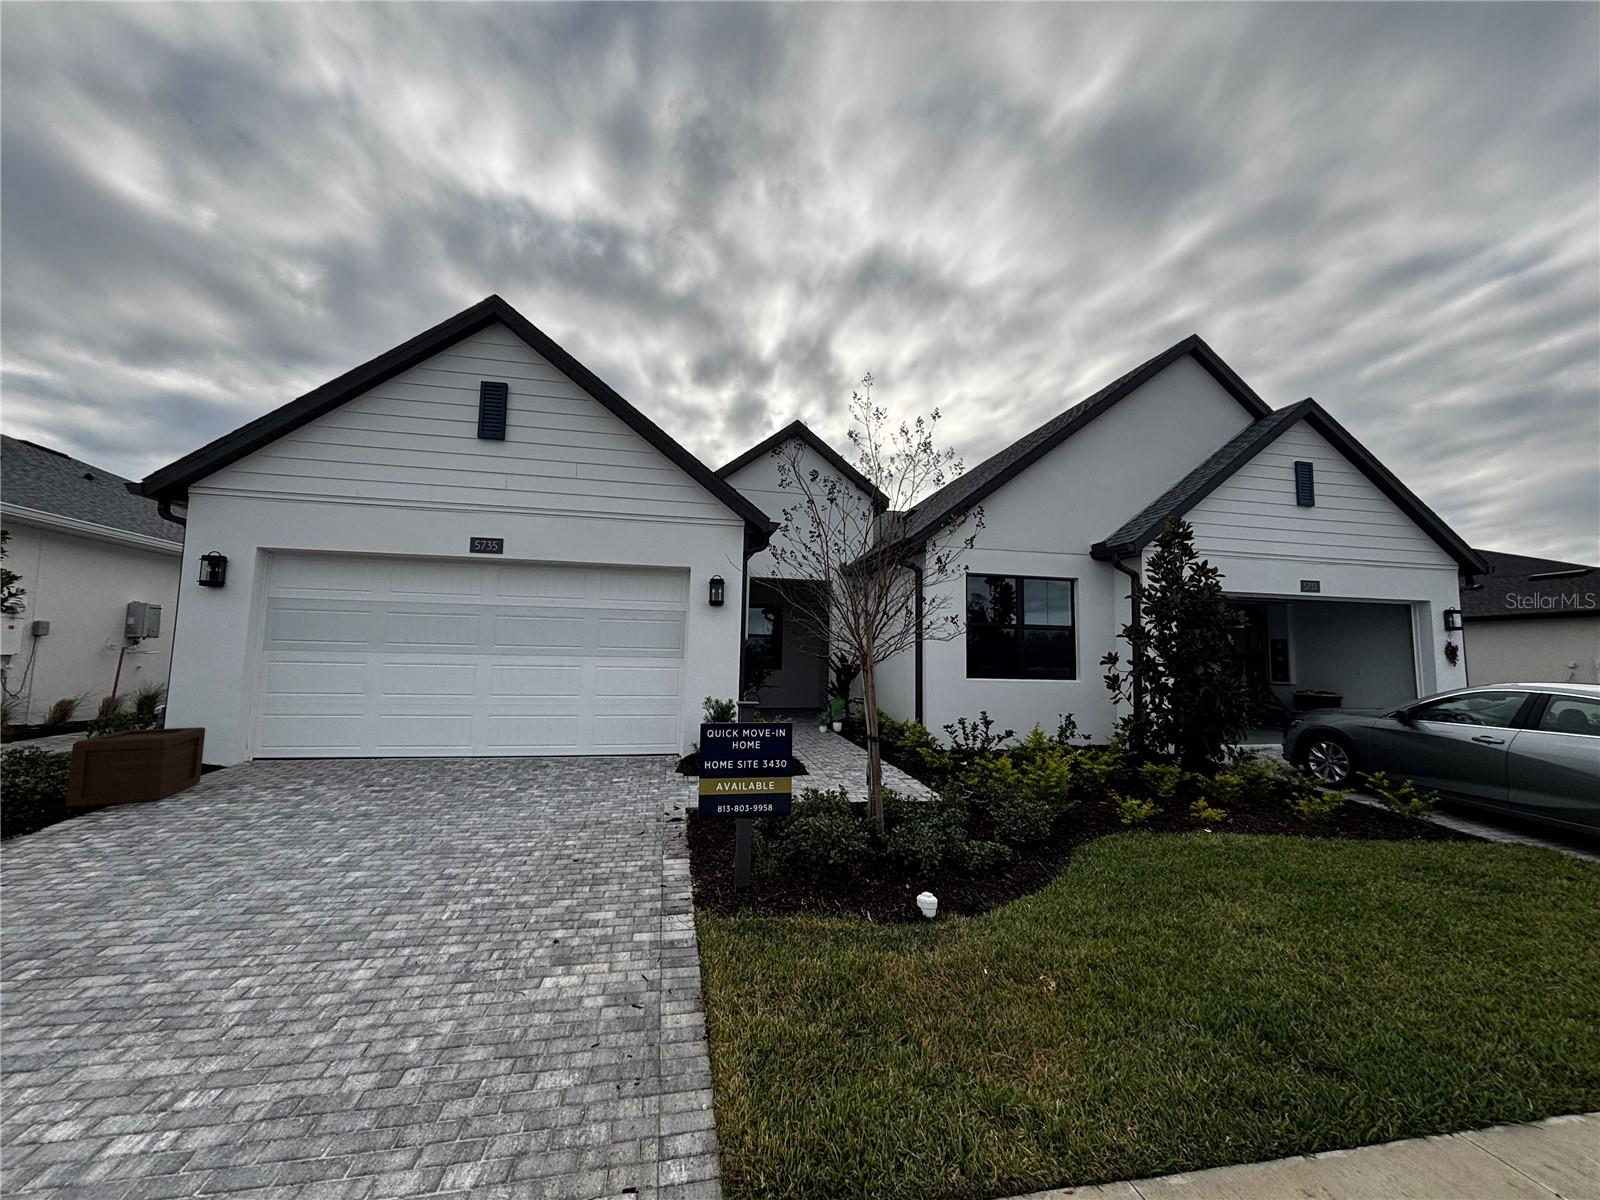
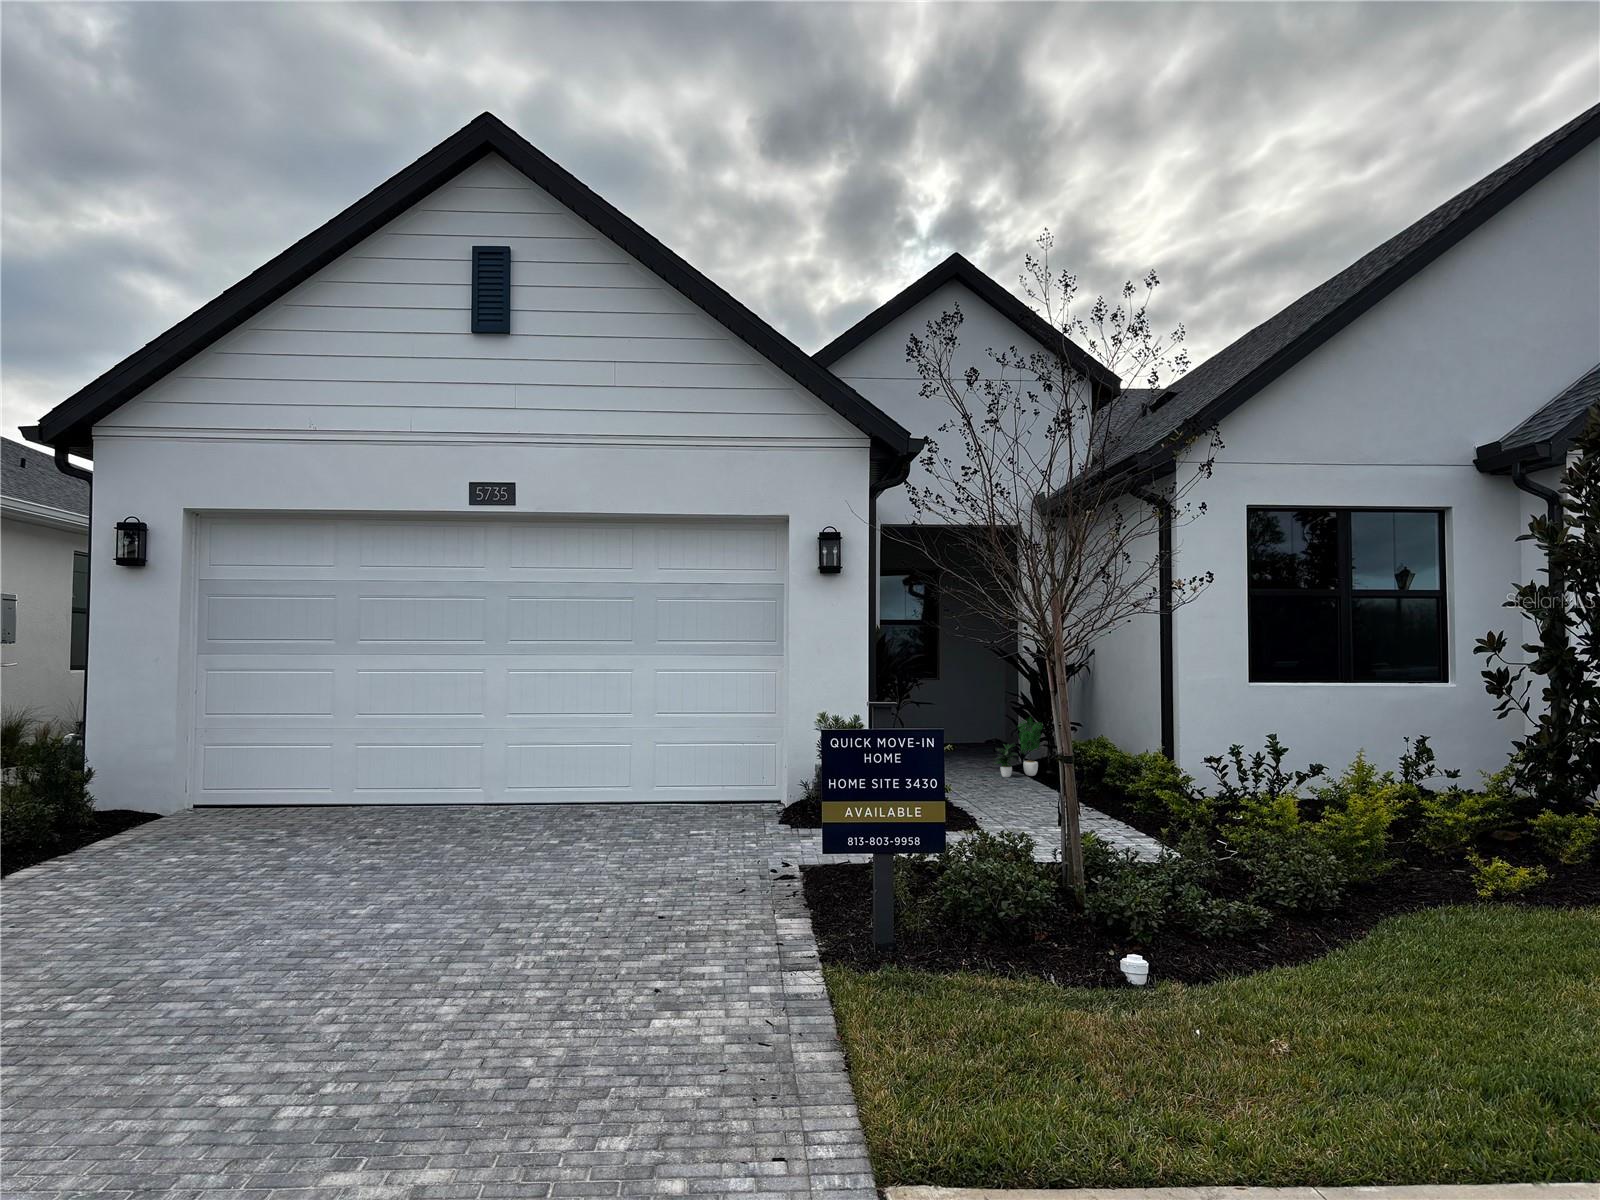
wooden crate: present [66,727,205,807] -> none [49,759,173,852]

